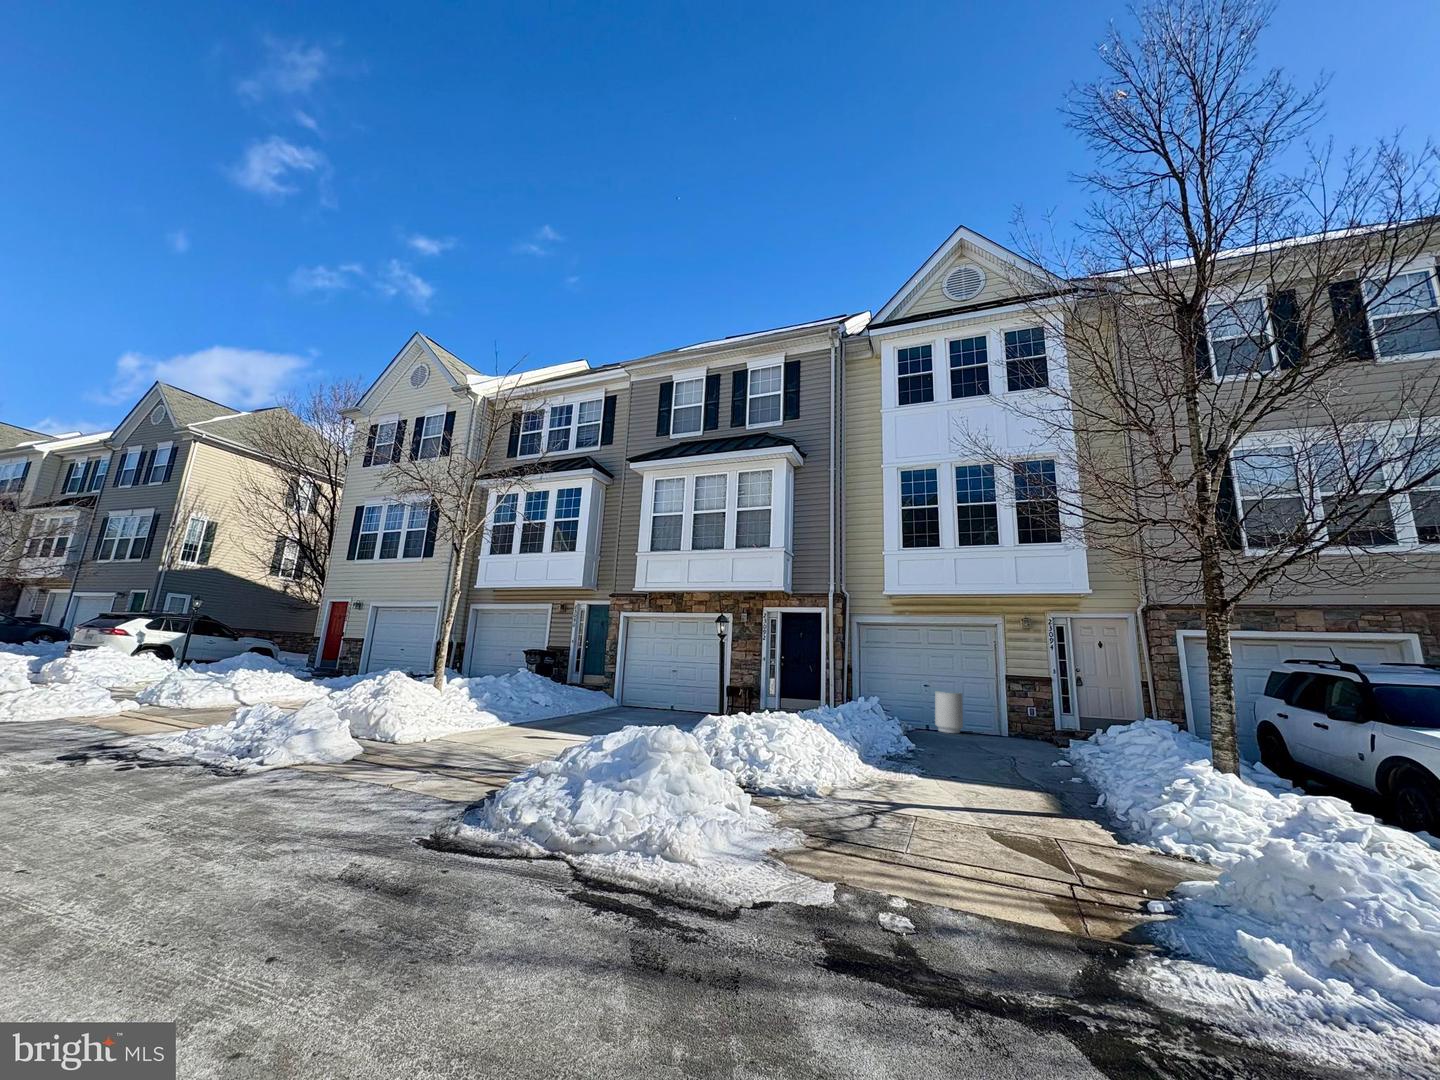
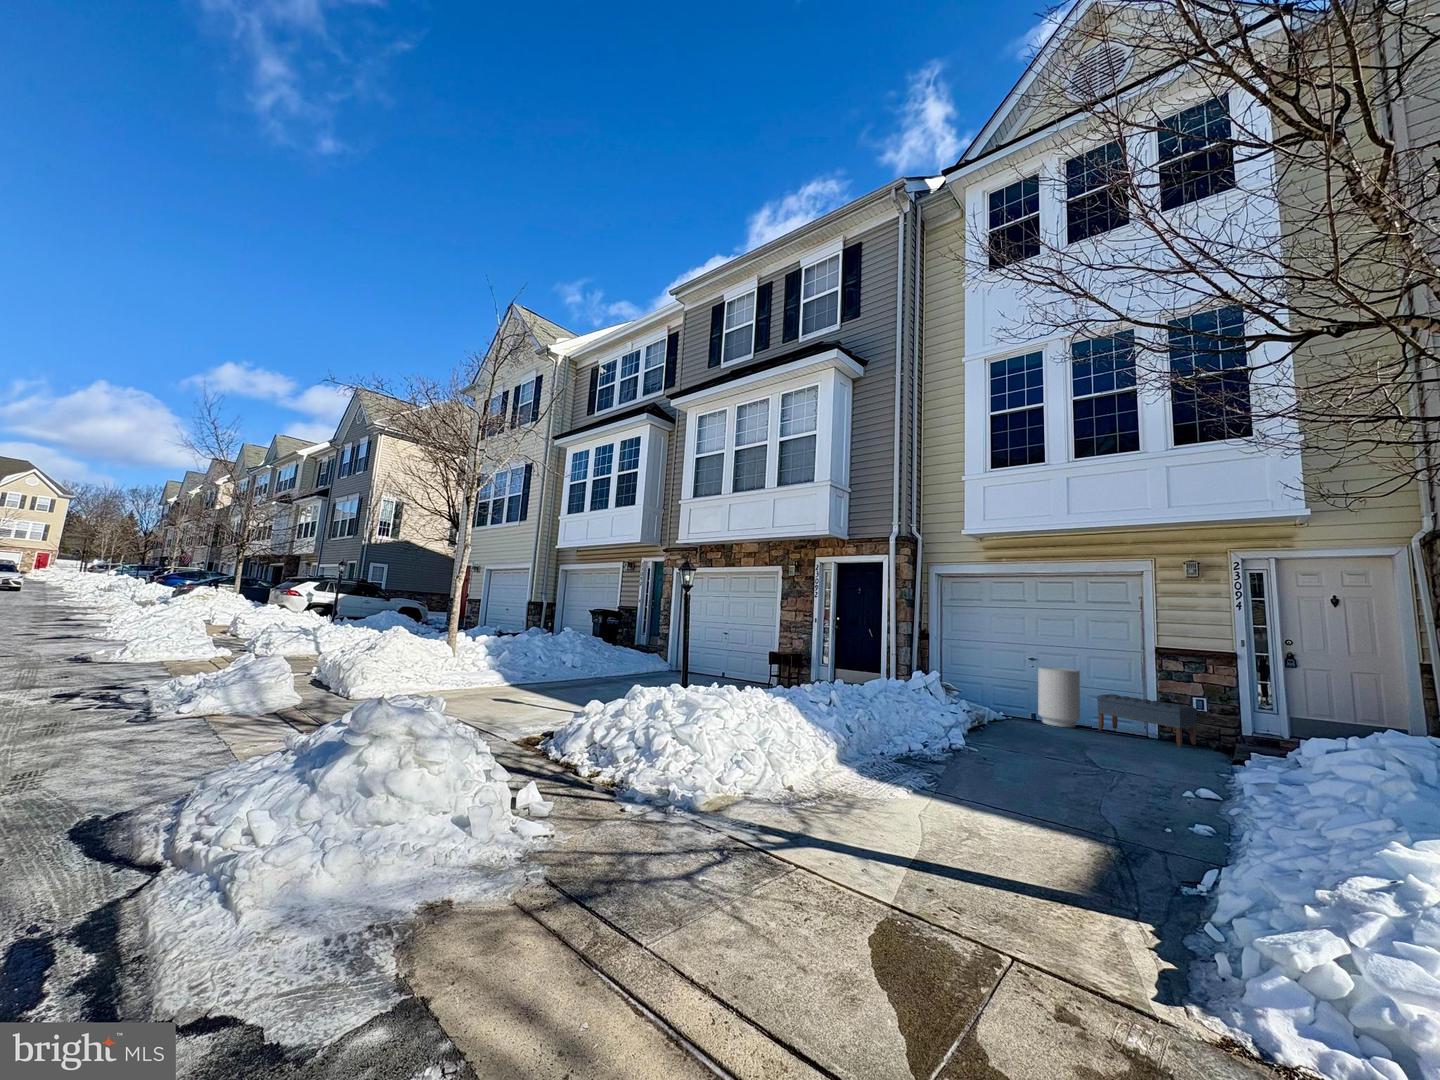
bench: none [974,709,1036,741] -> present [1097,694,1197,747]

